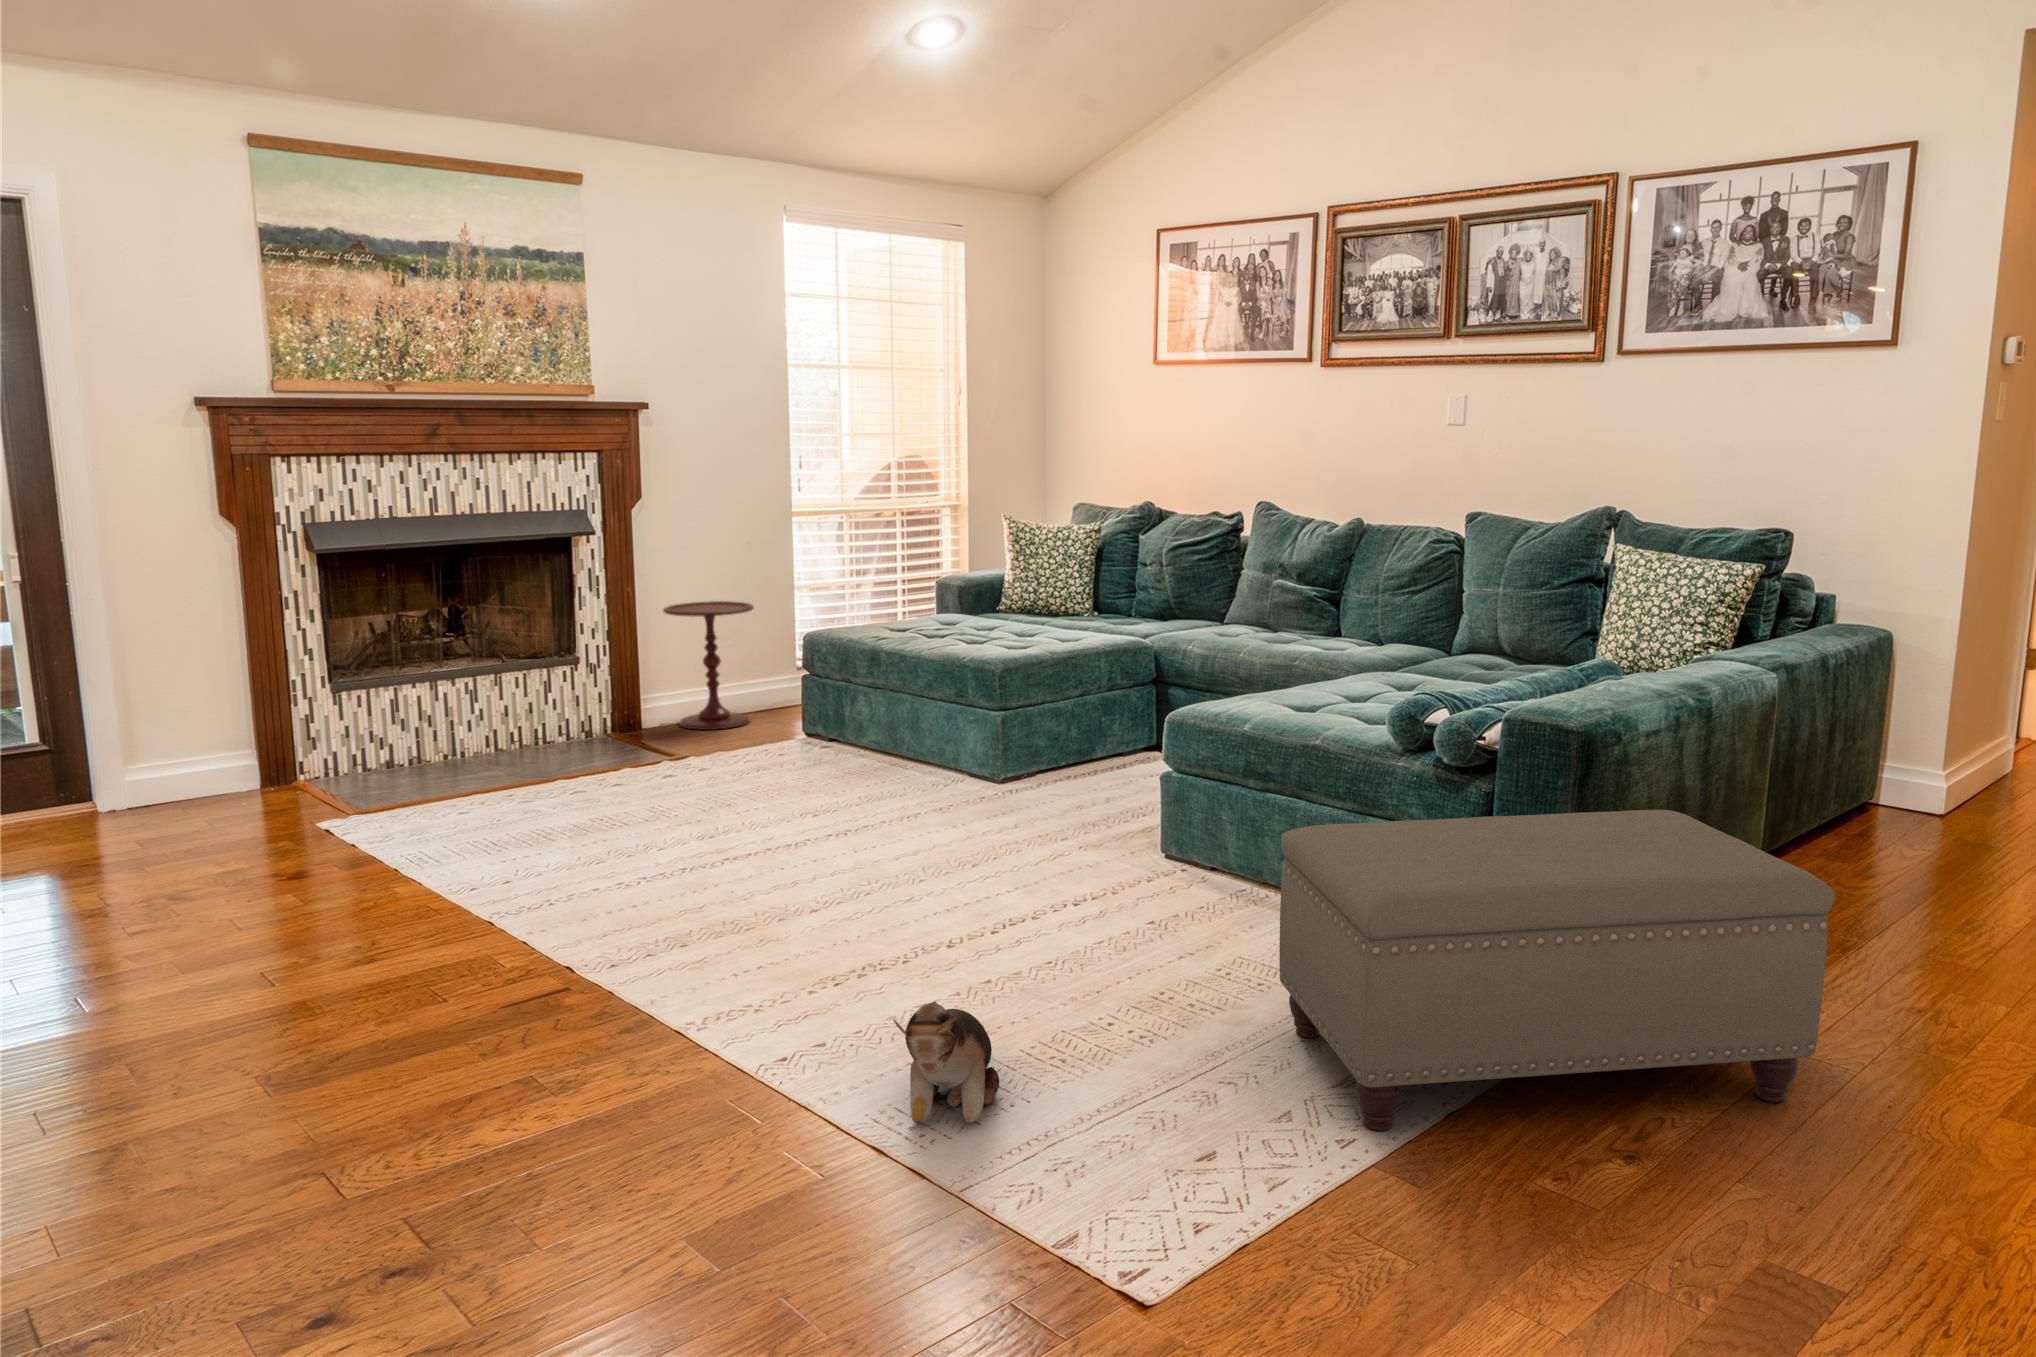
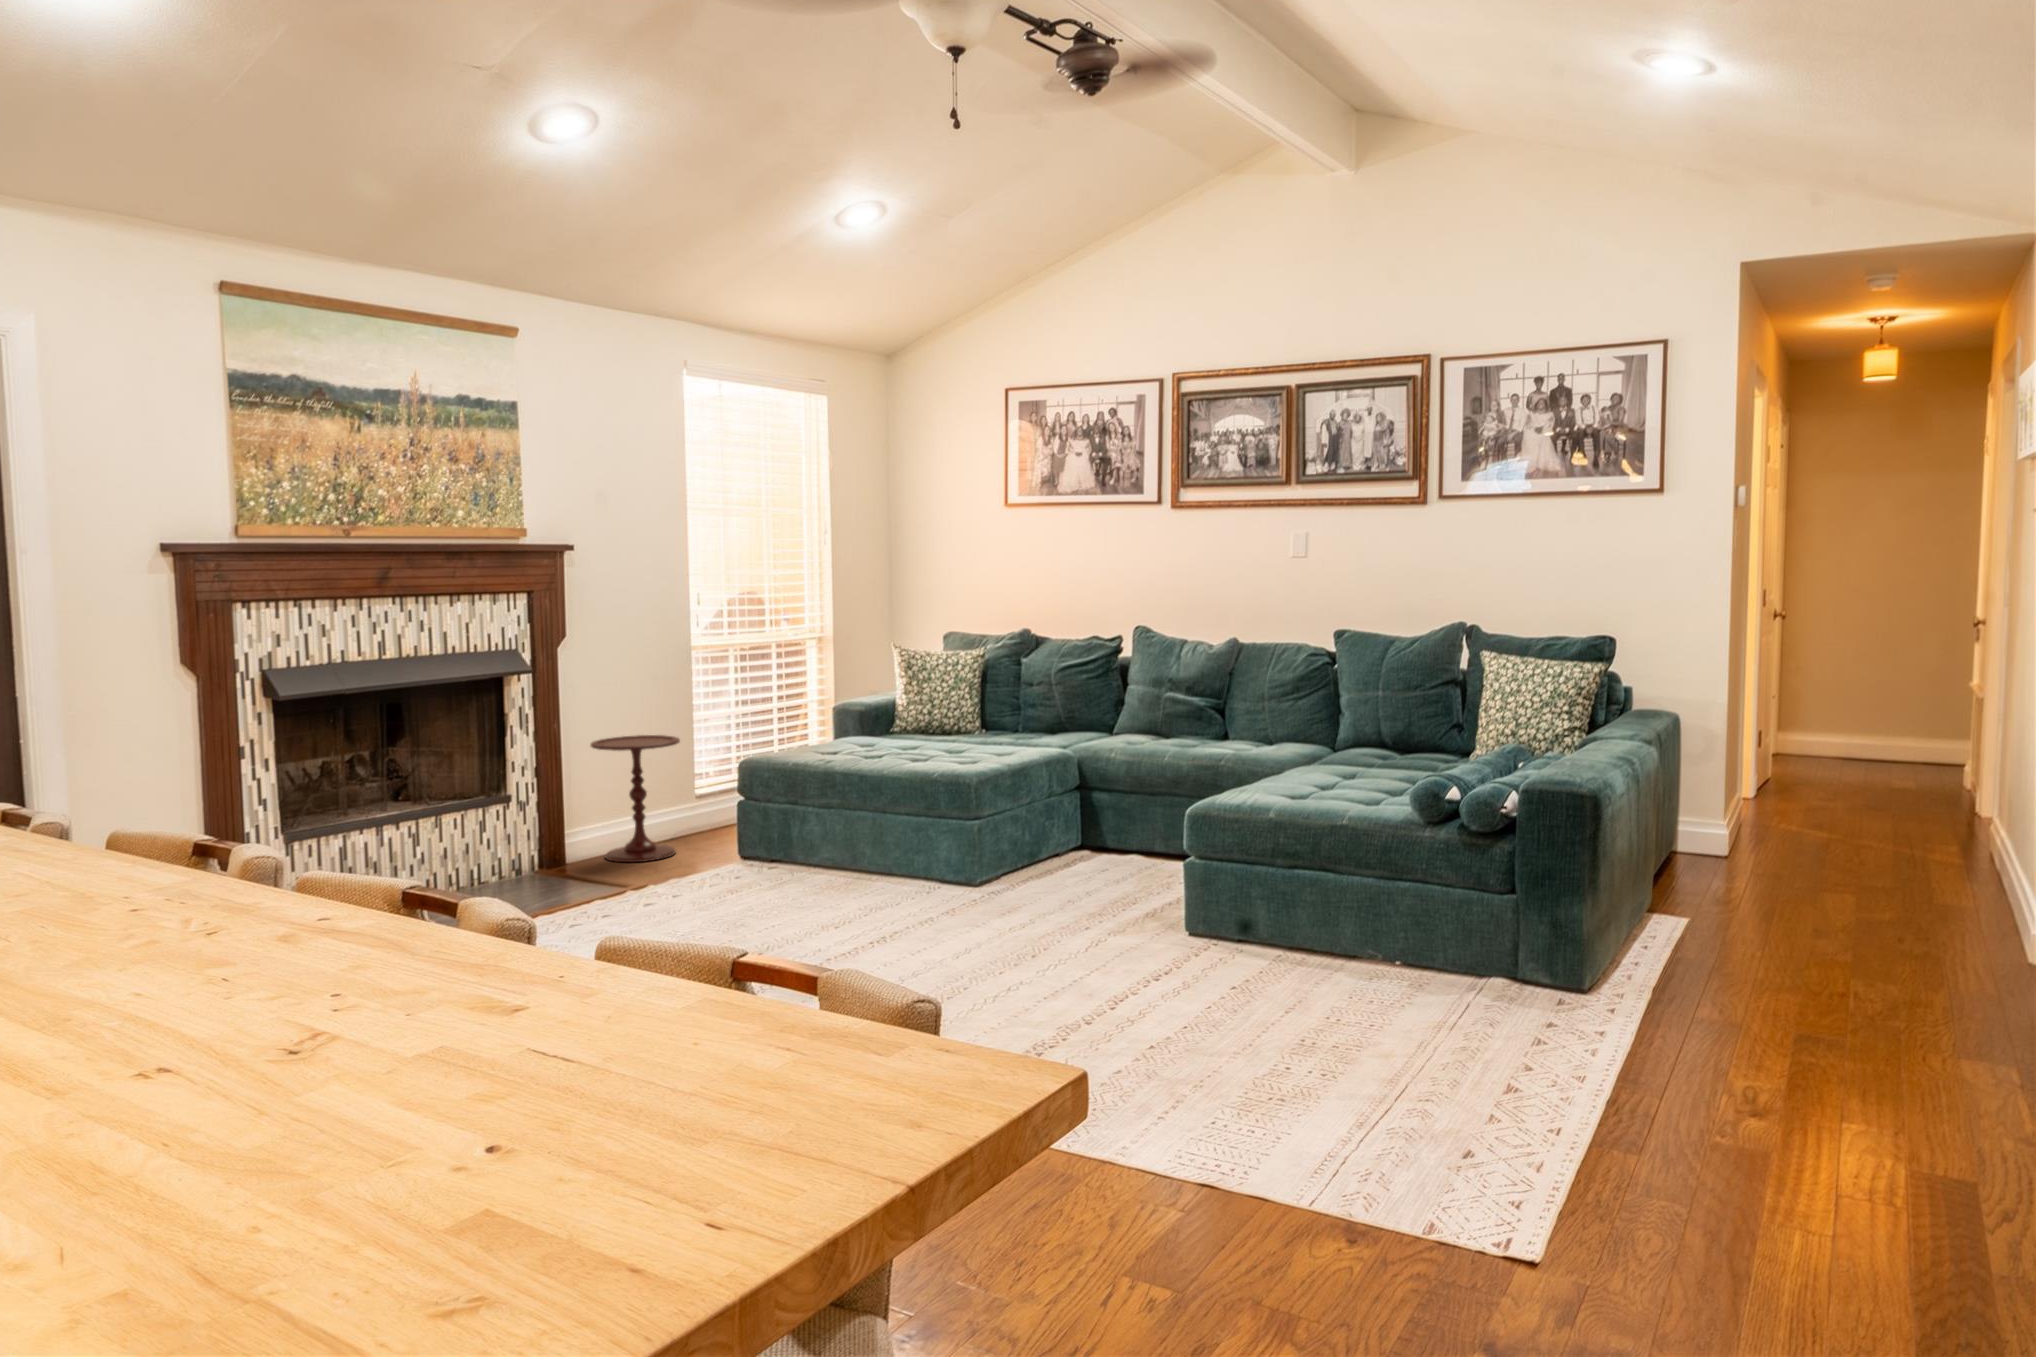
ottoman: present [1279,810,1835,1131] -> none [1397,849,1817,1112]
plush toy: present [893,1001,999,1123] -> none [1172,1041,1248,1151]

